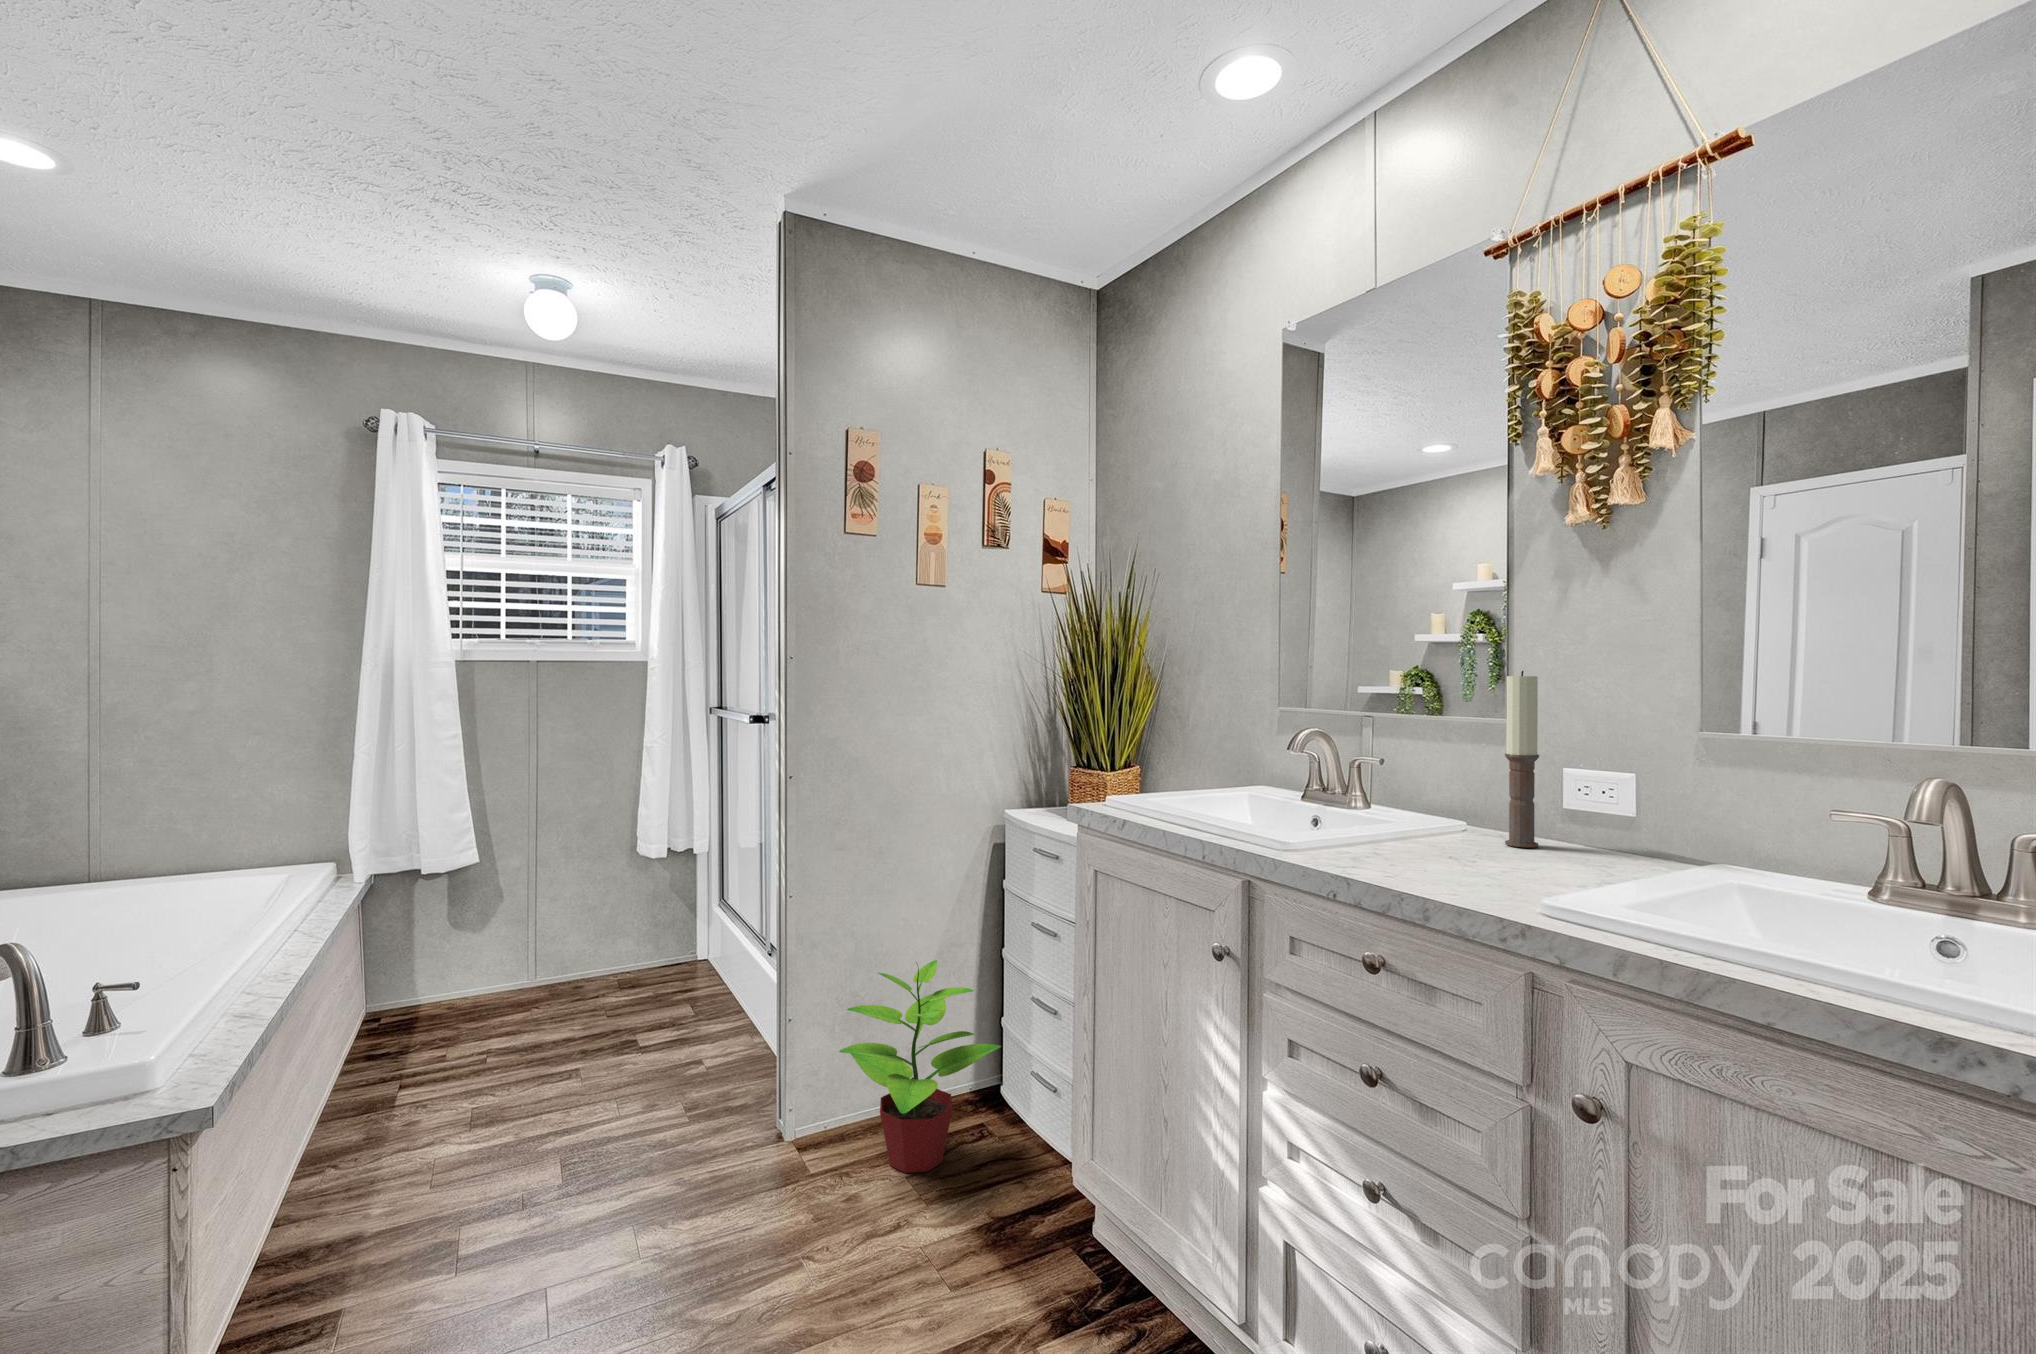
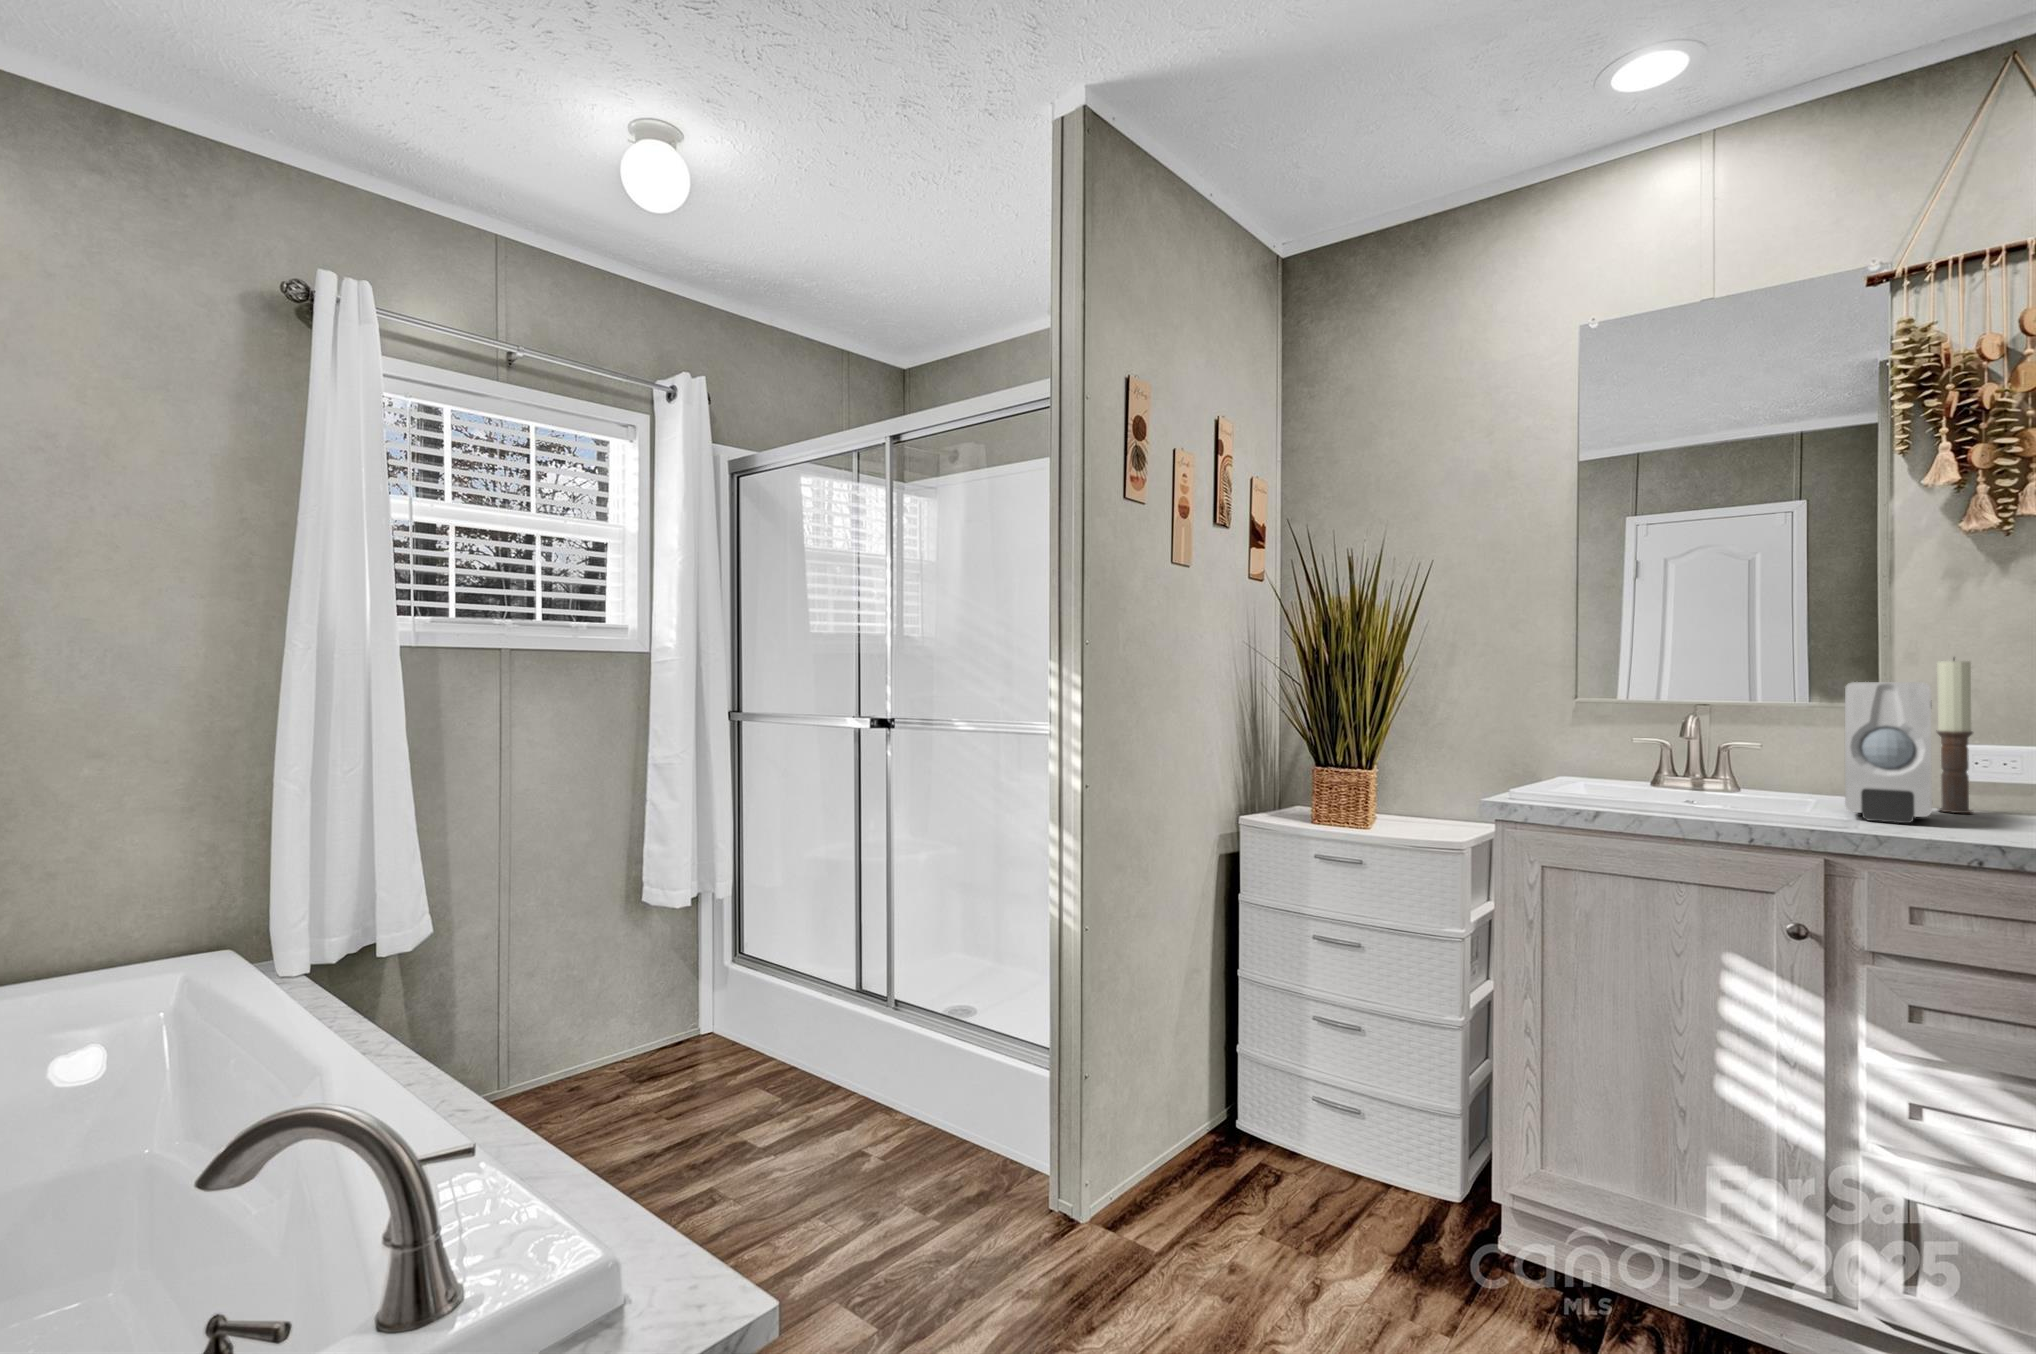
soap dispenser: none [1331,700,1457,852] -> present [1845,682,1932,823]
potted plant: present [839,960,1001,1173] -> none [1142,986,1316,1230]

